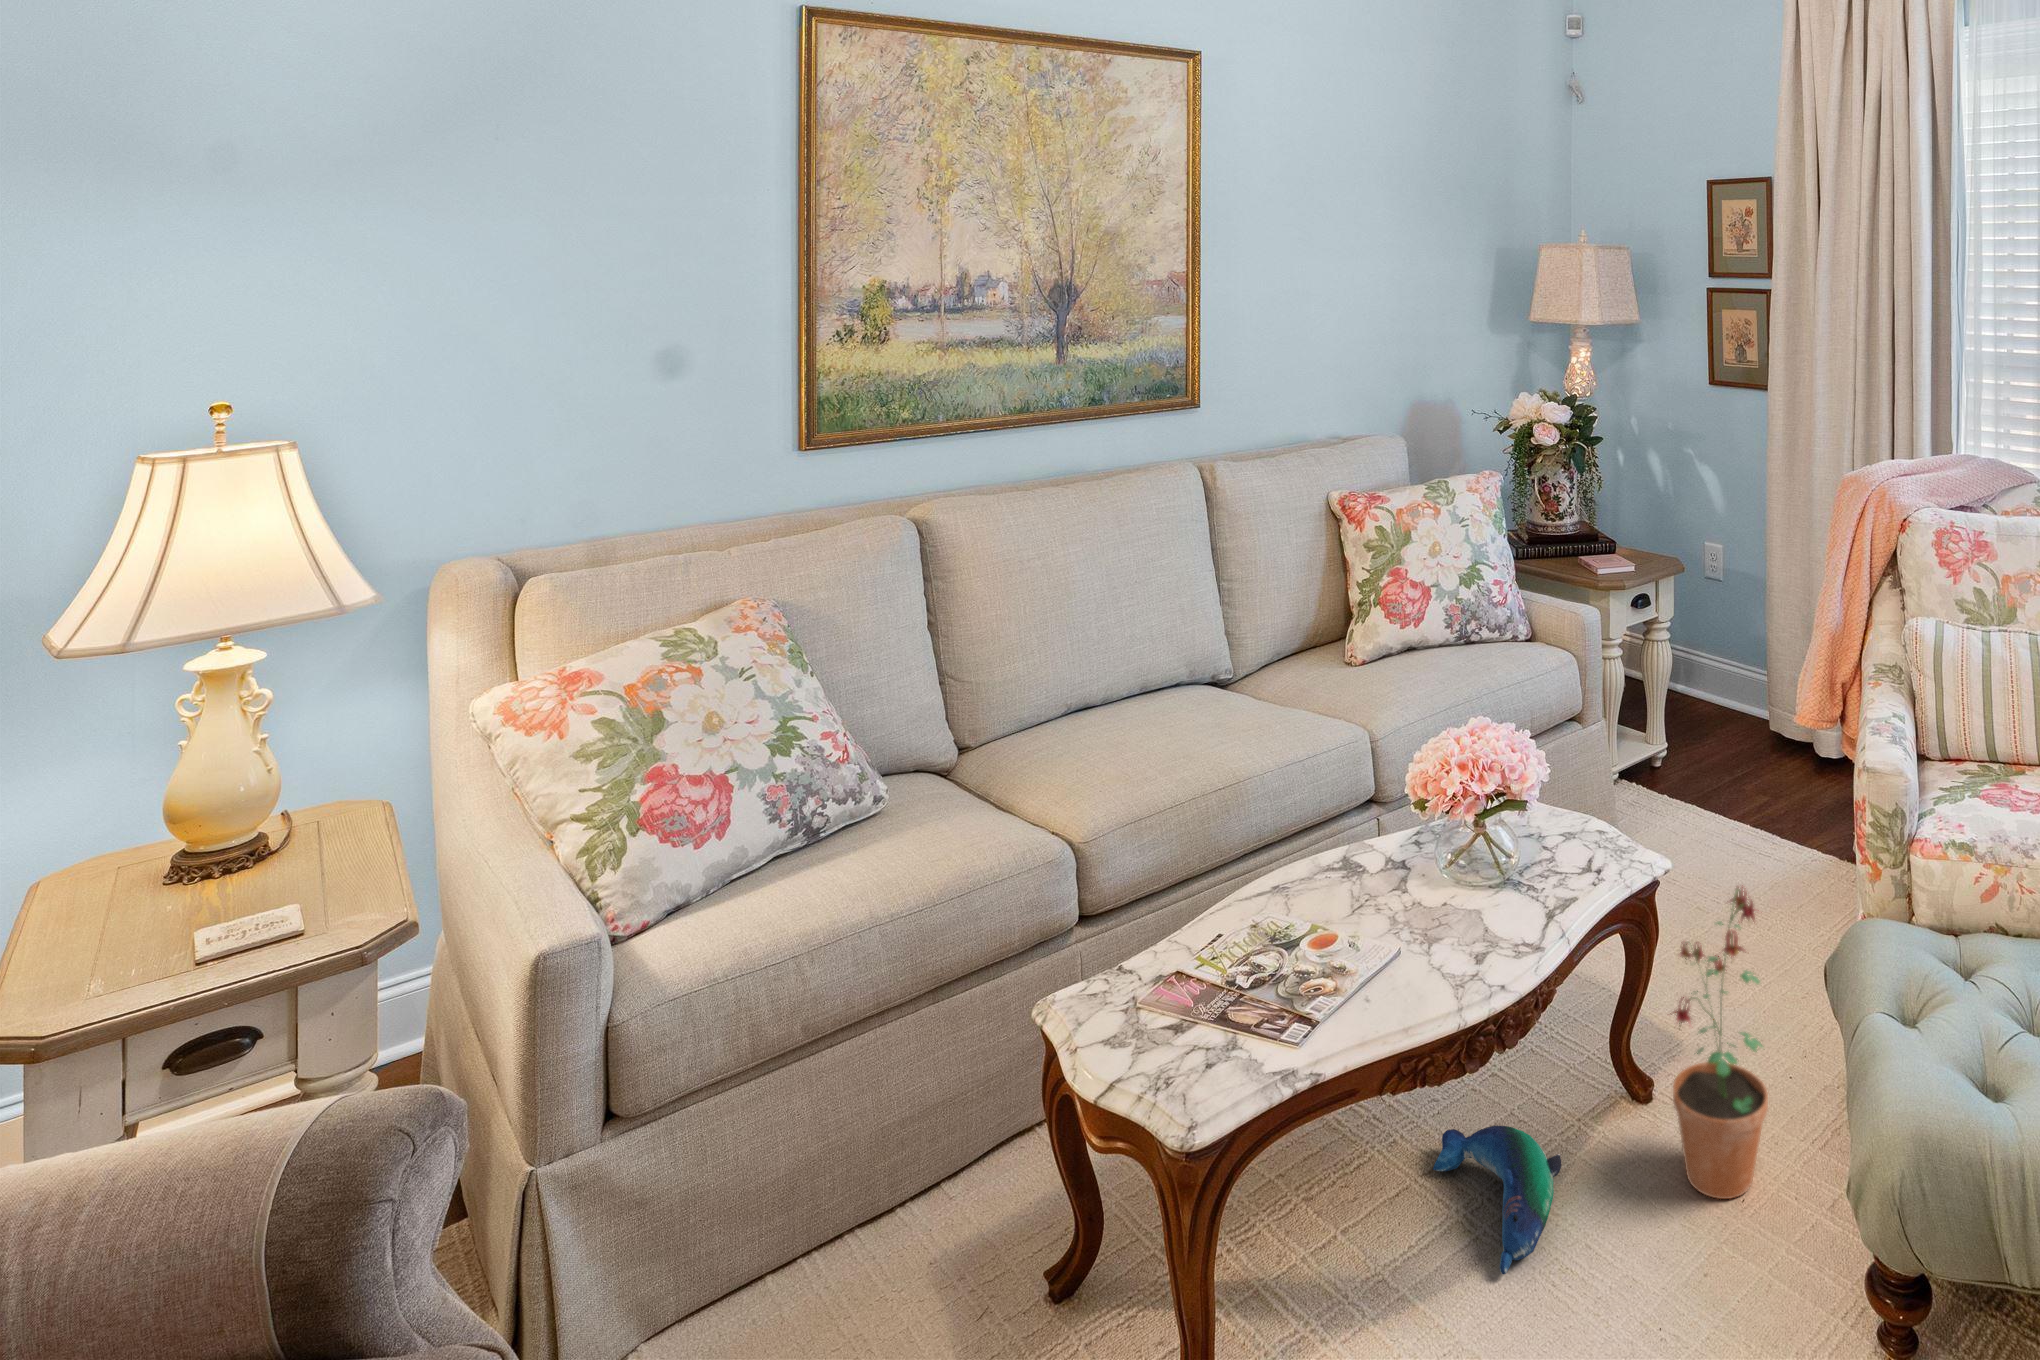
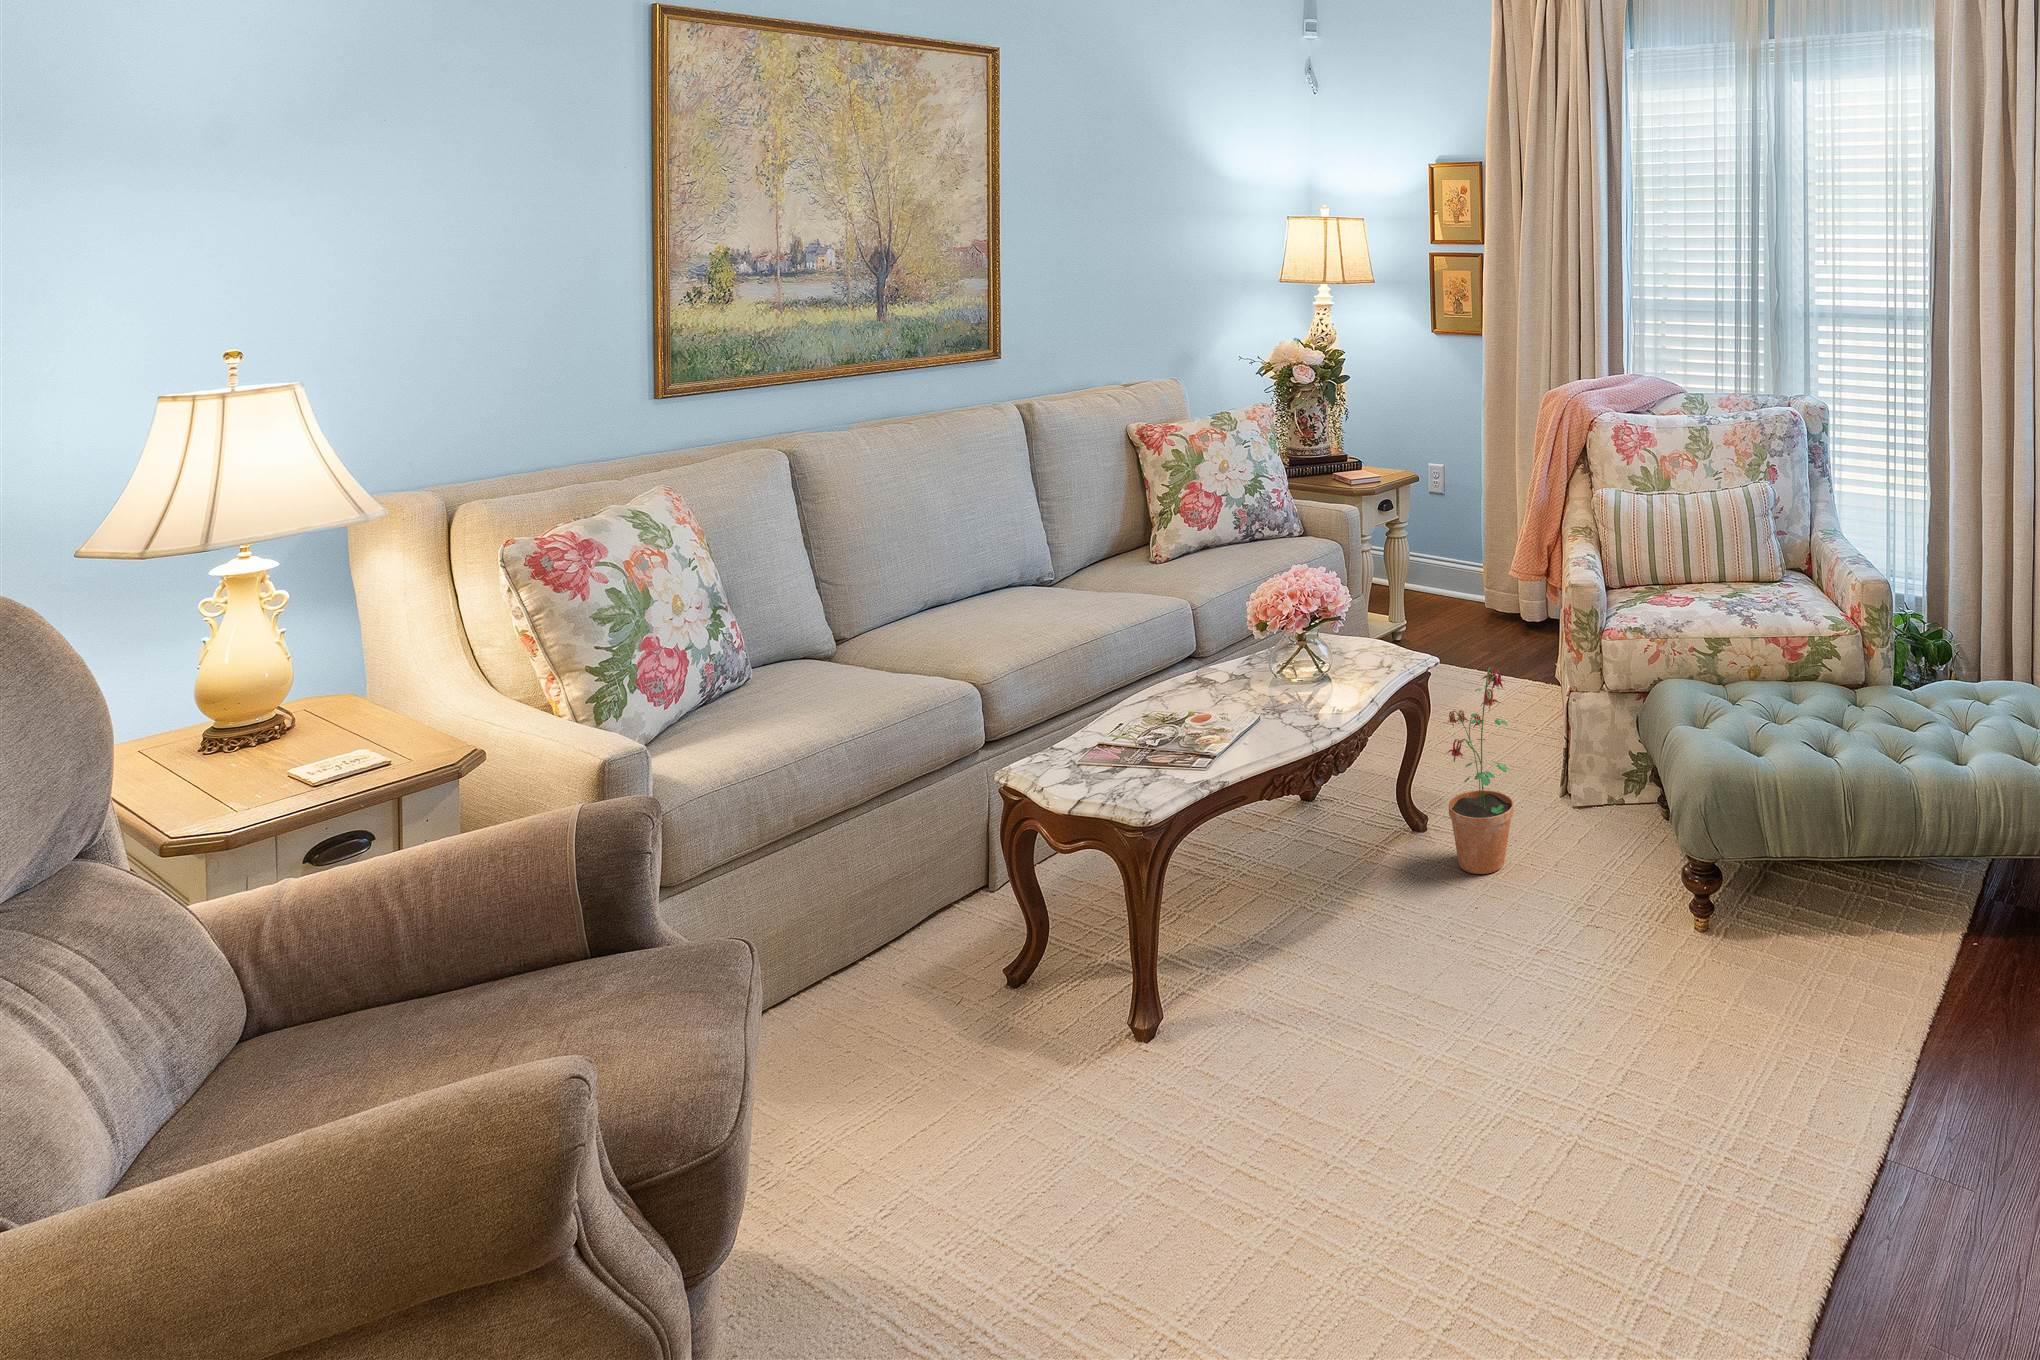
plush toy: present [1433,1125,1561,1274] -> none [1279,847,1375,928]

